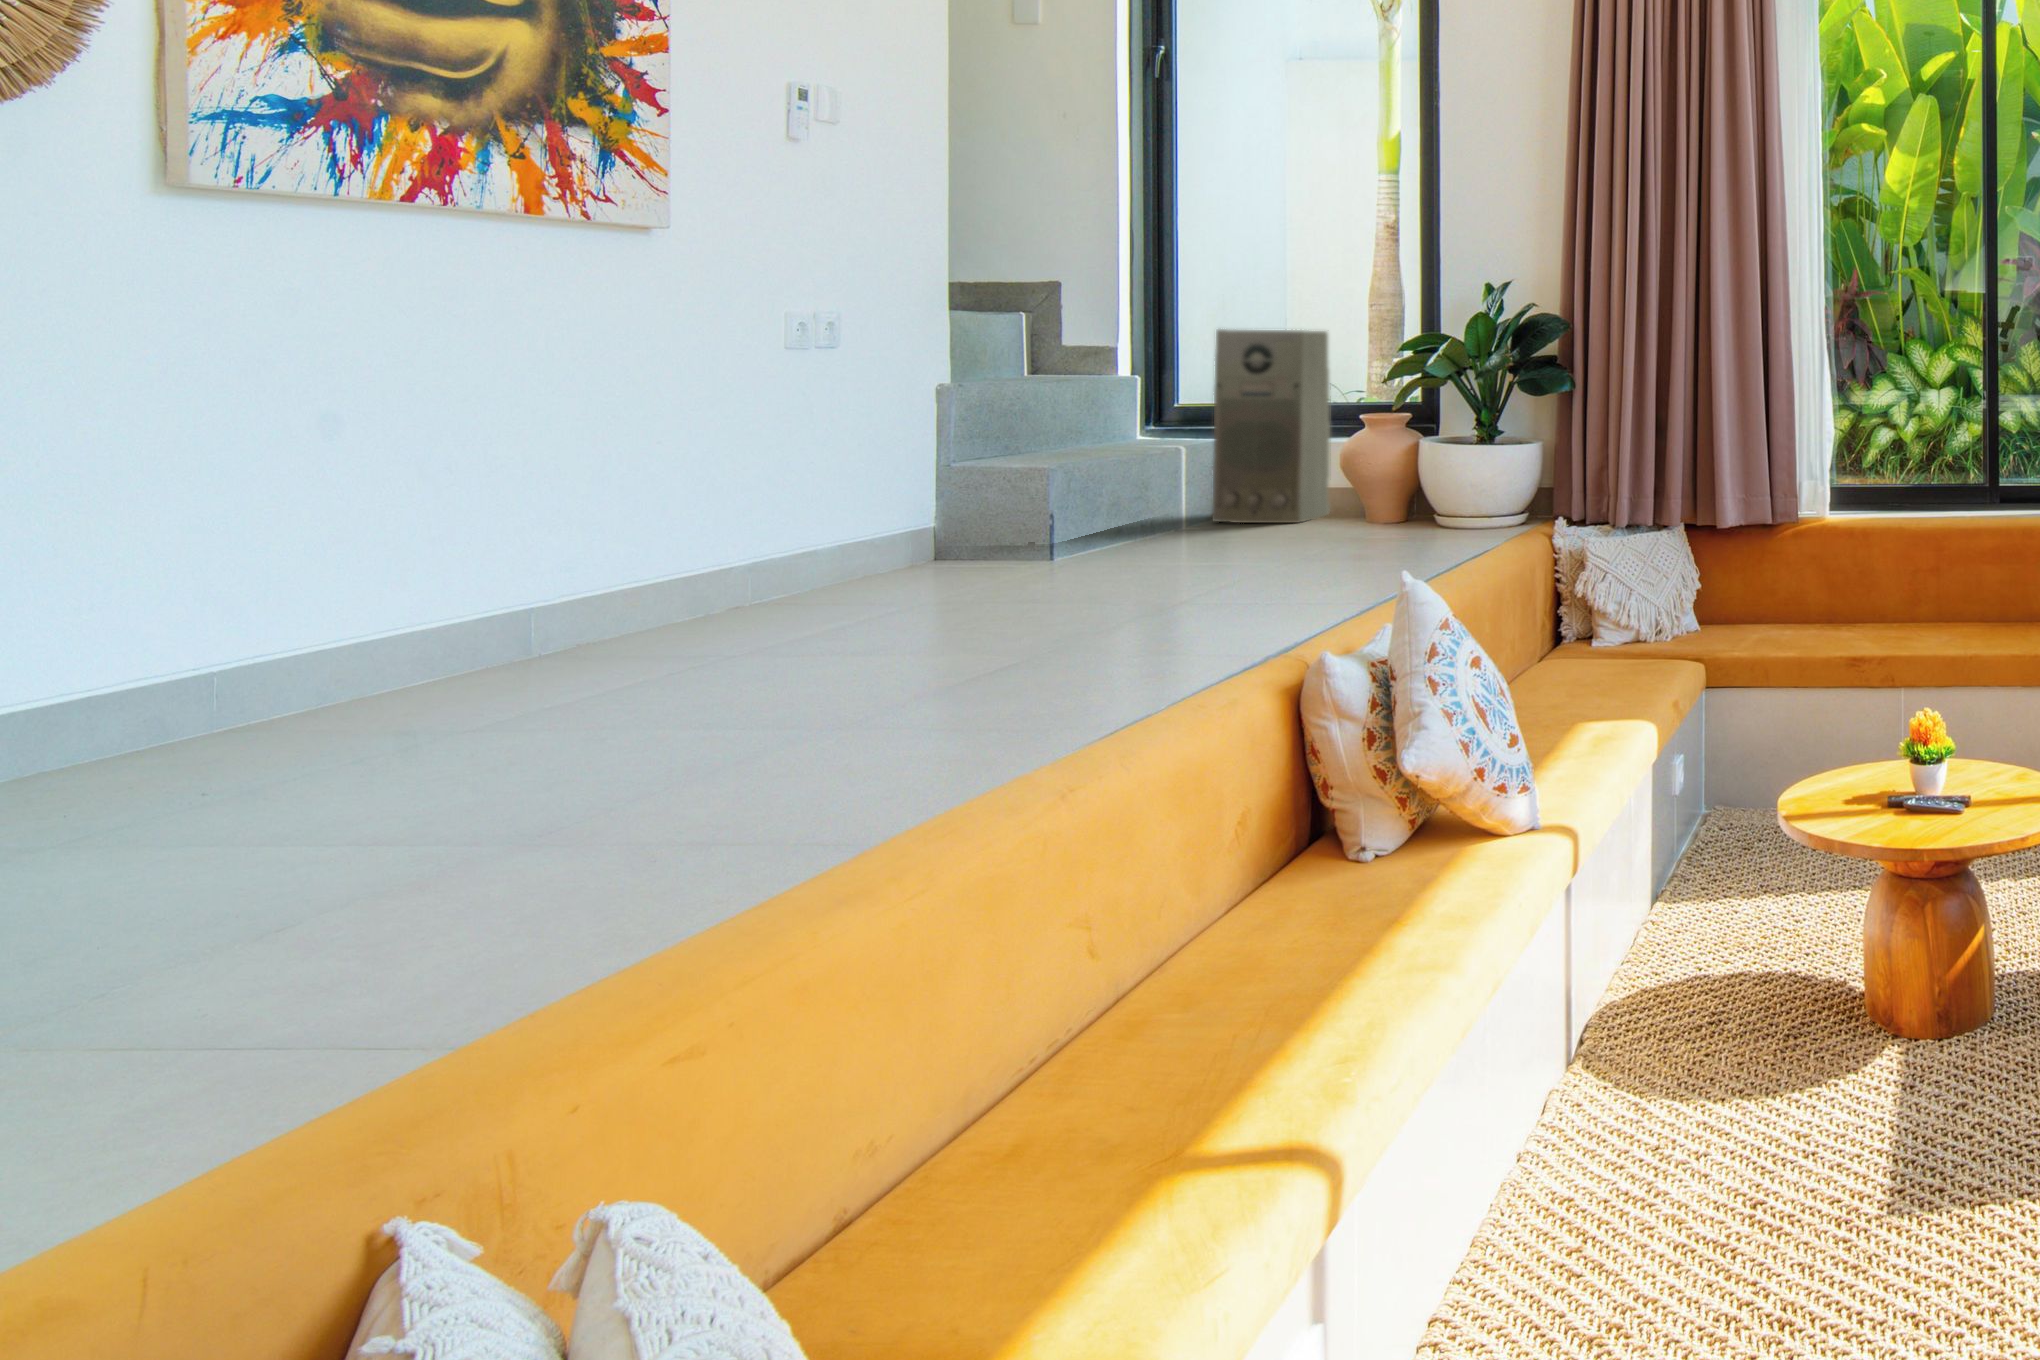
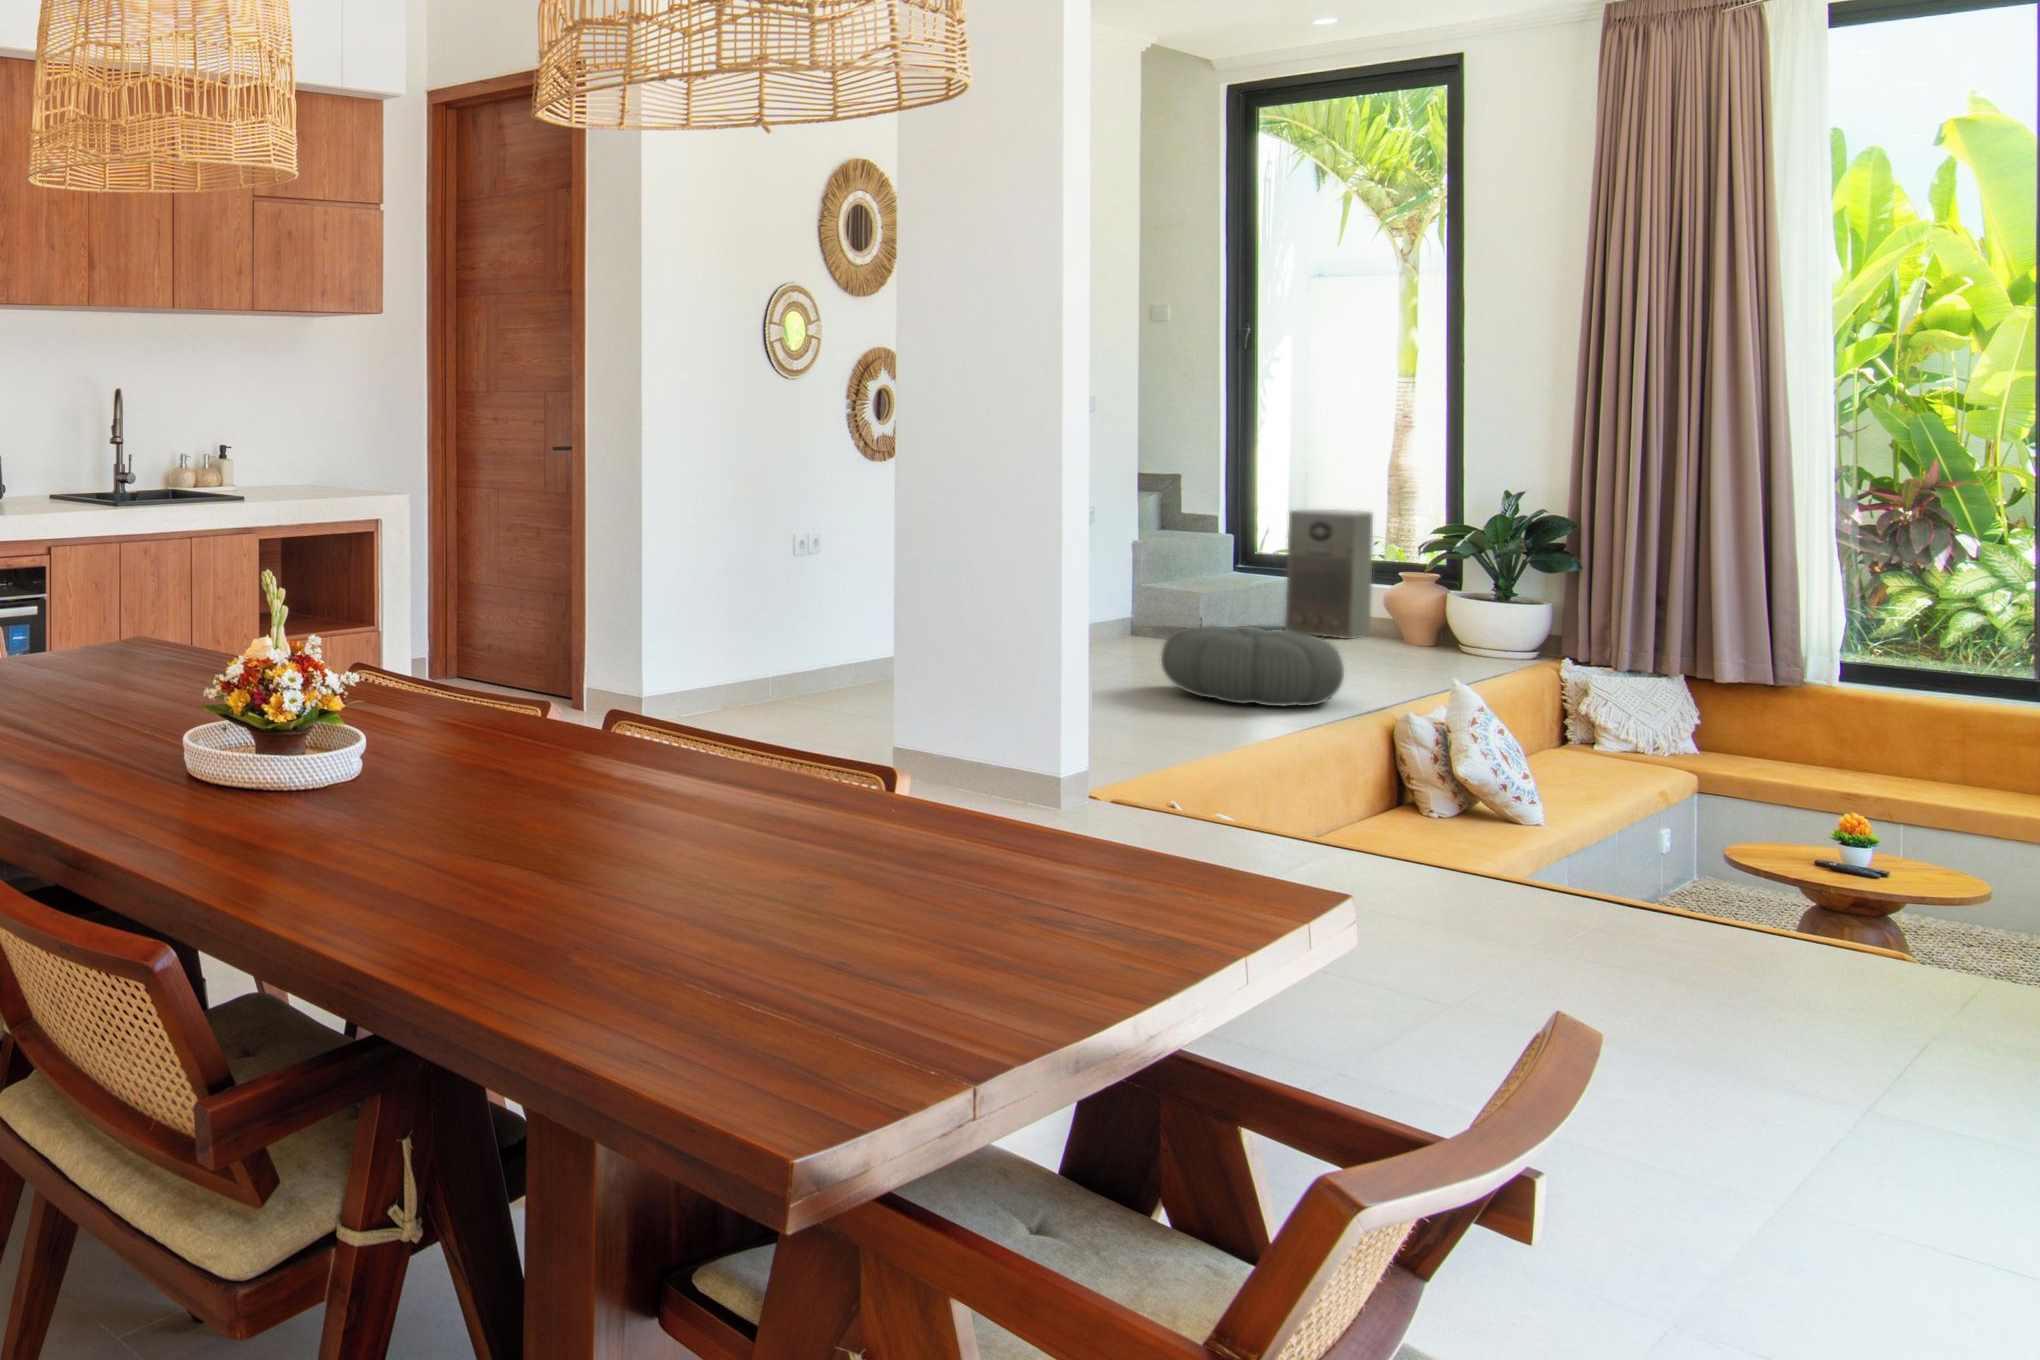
pouf: none [869,509,1230,677] -> present [1161,625,1344,706]

